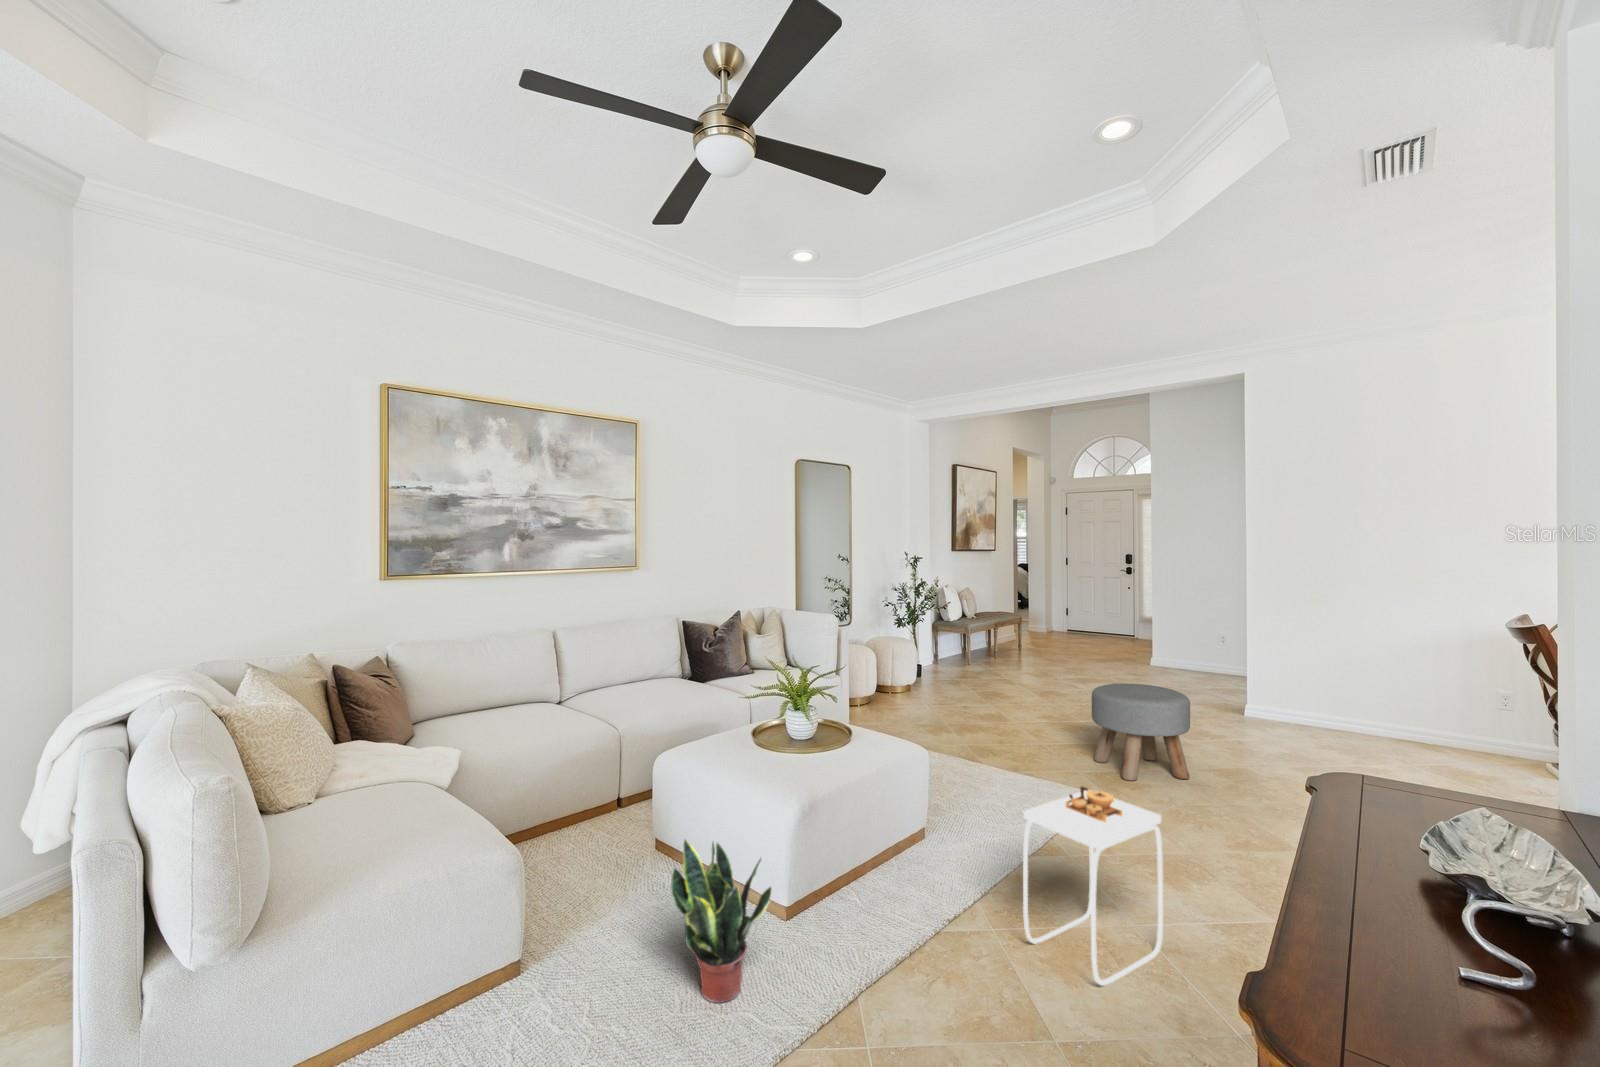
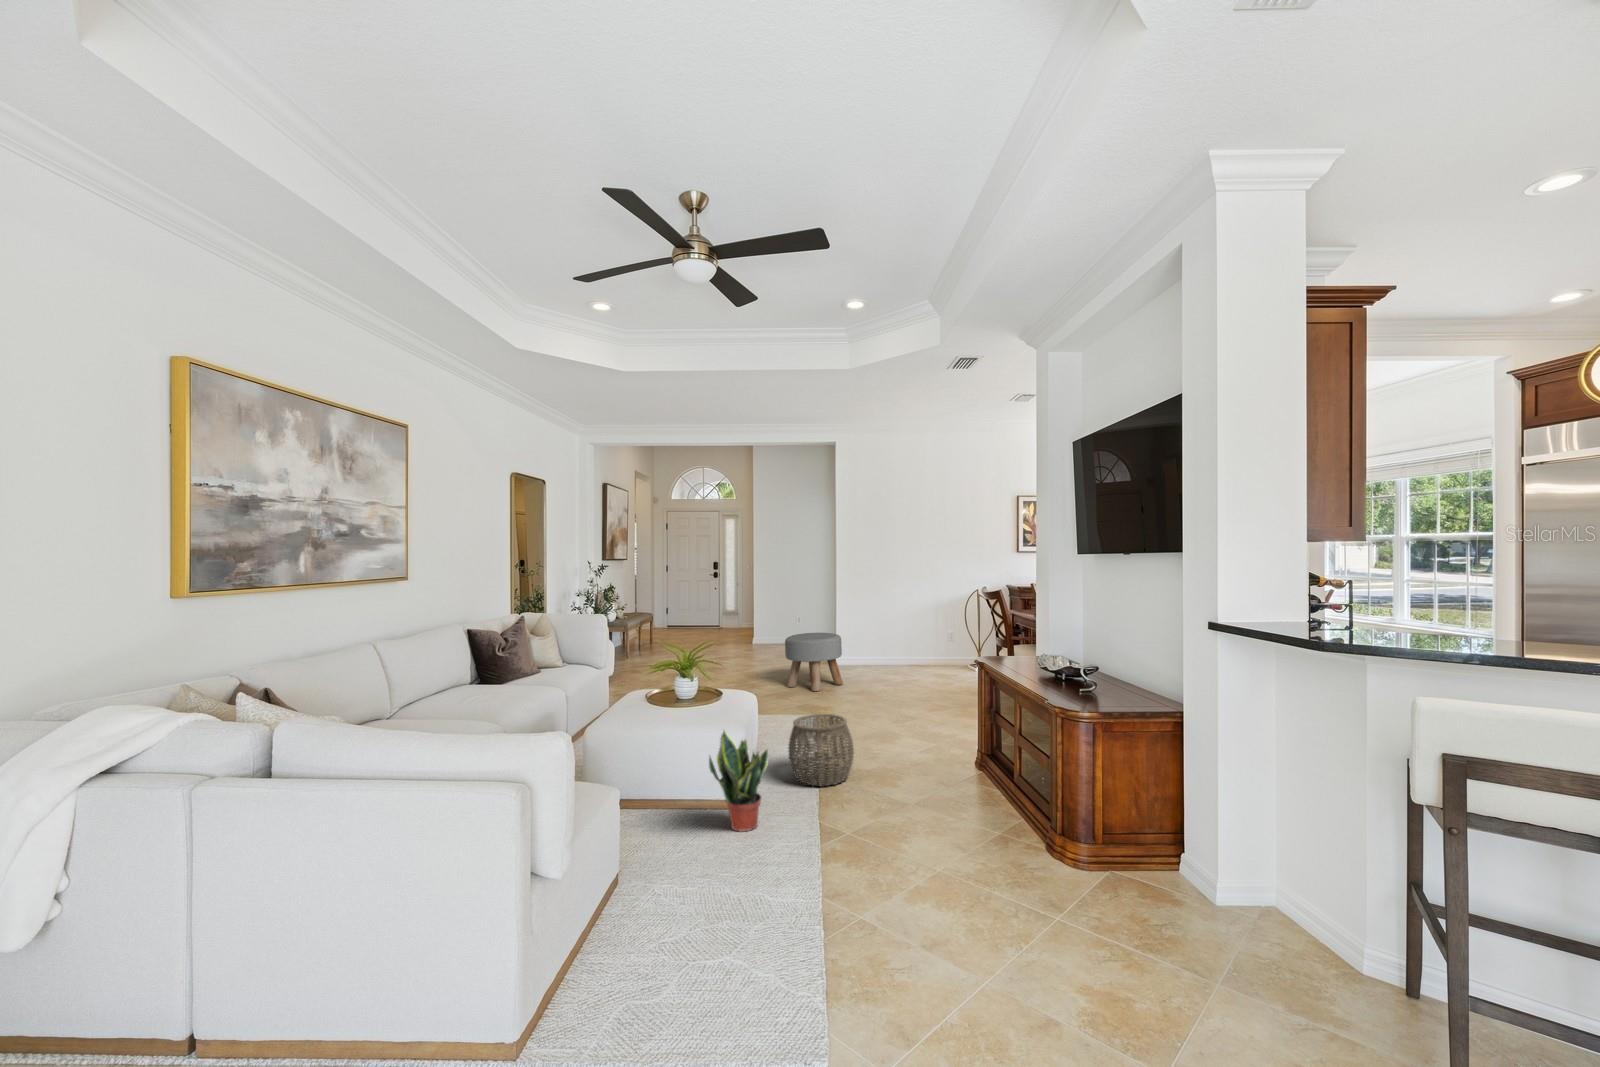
side table: present [1023,787,1163,985] -> none [857,665,912,760]
woven basket: none [870,840,983,980] -> present [788,714,854,786]

